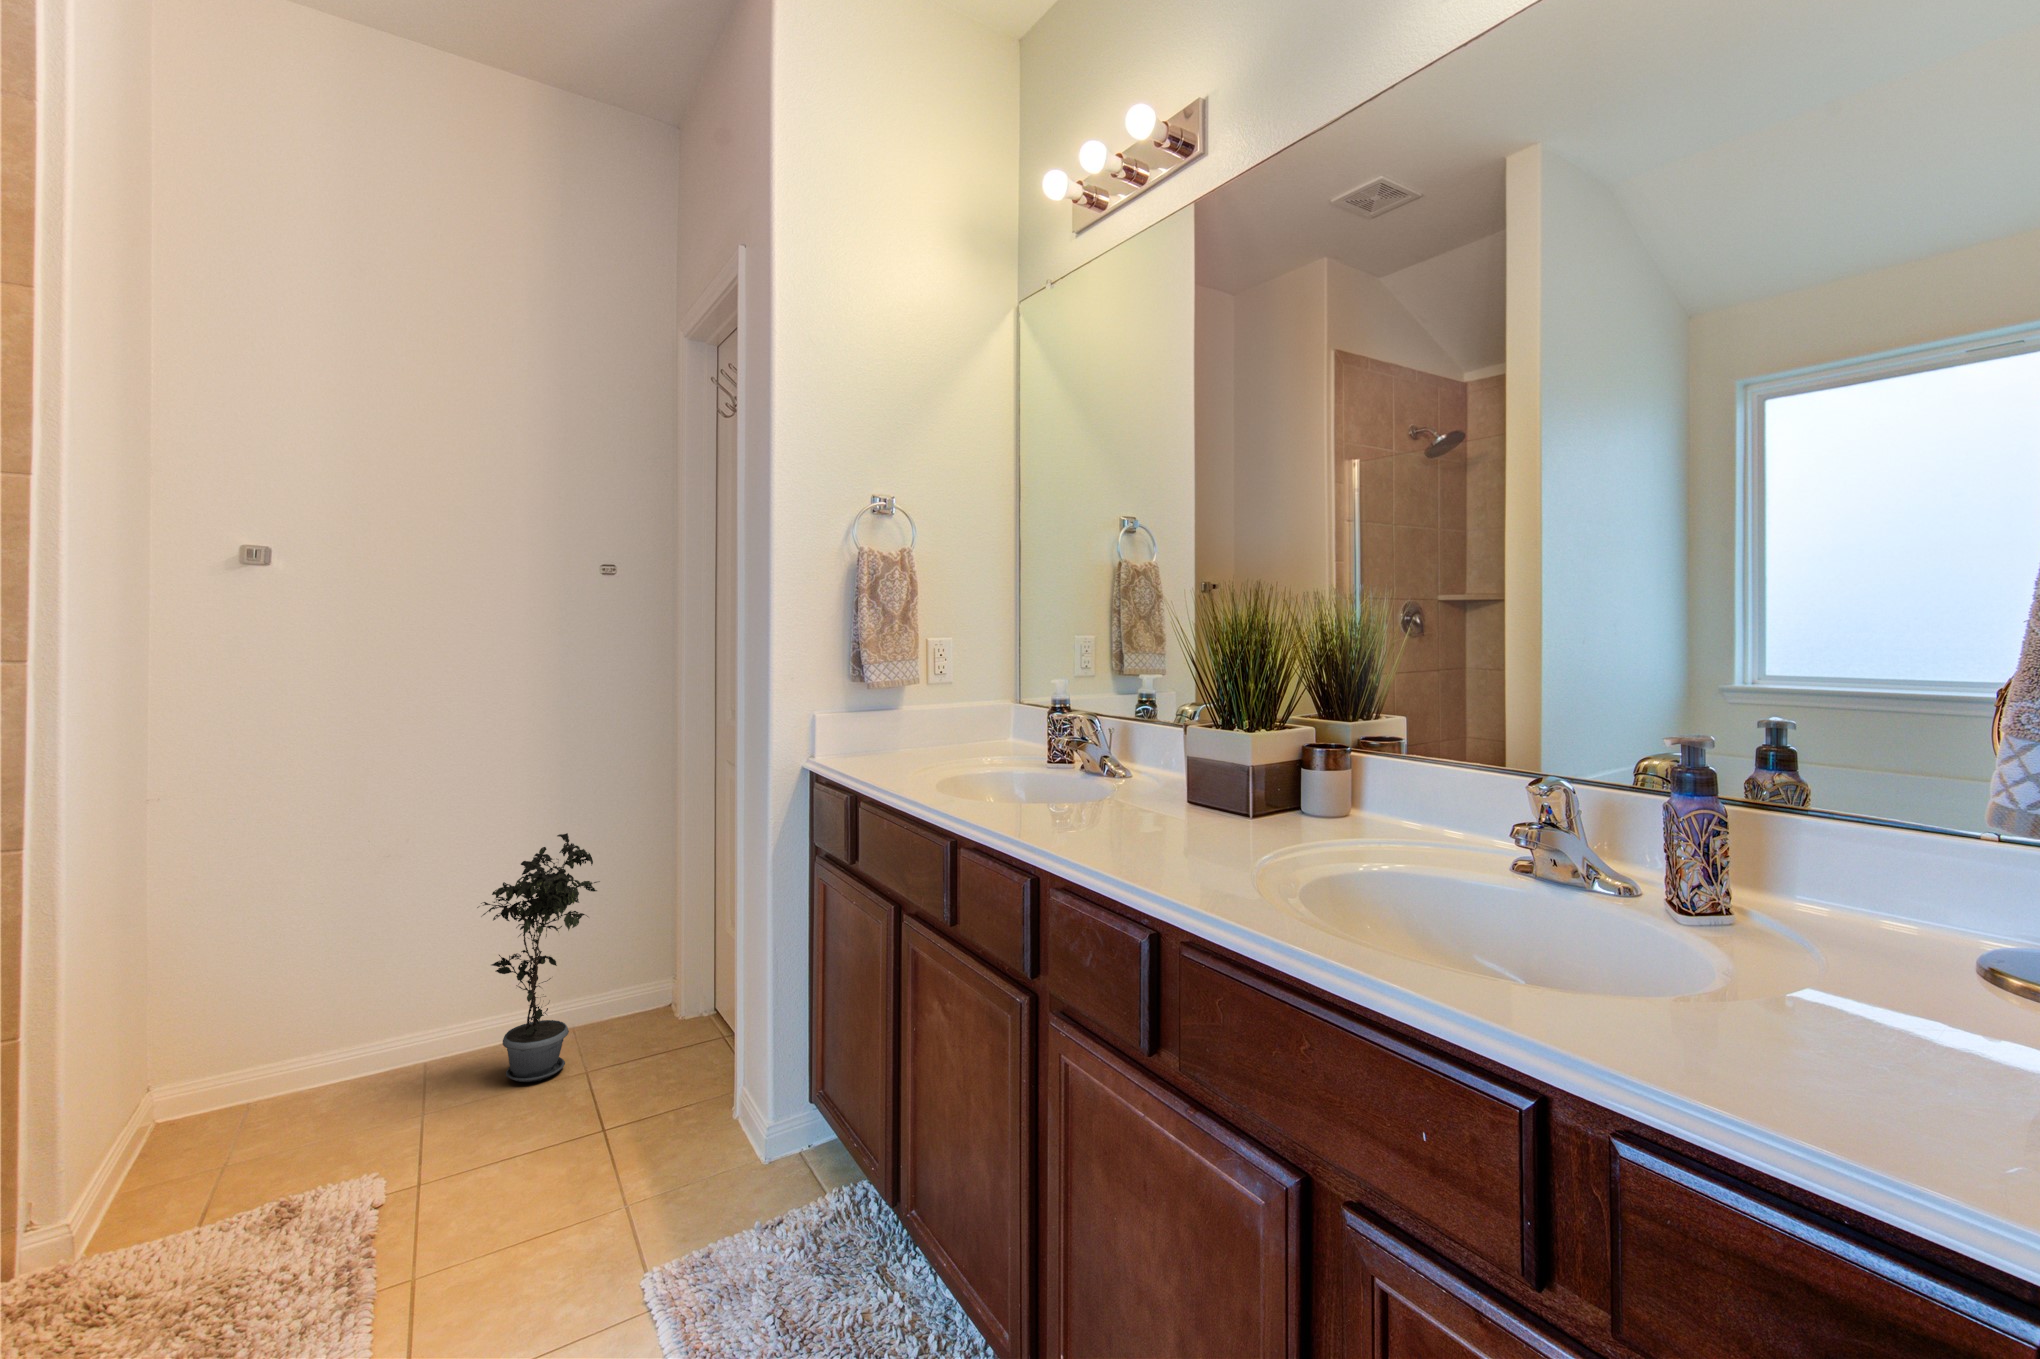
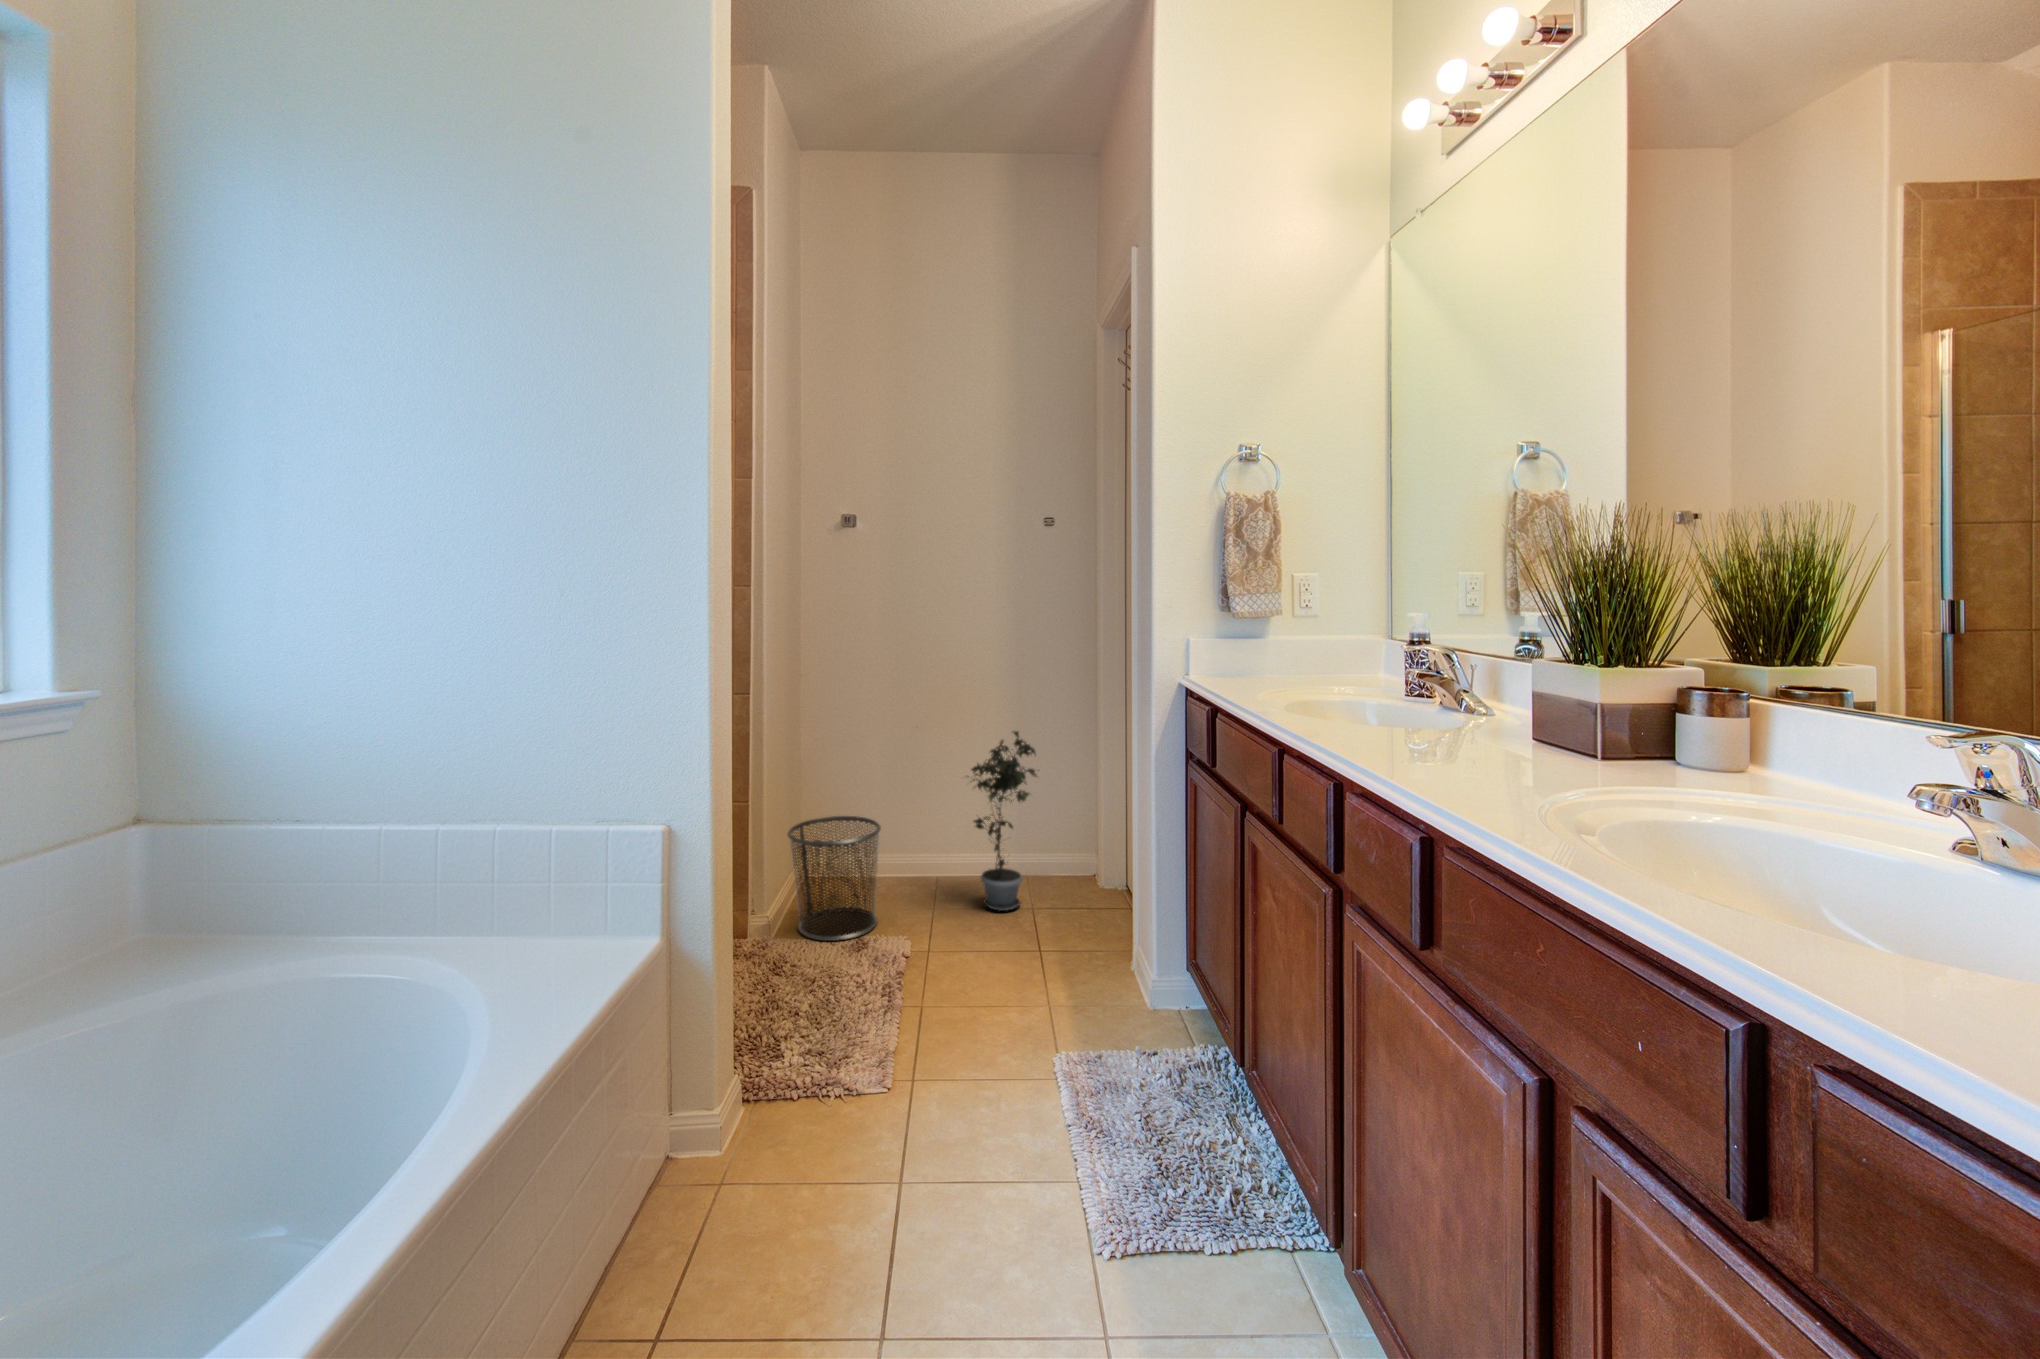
waste bin: none [127,990,331,1213] -> present [787,816,881,941]

